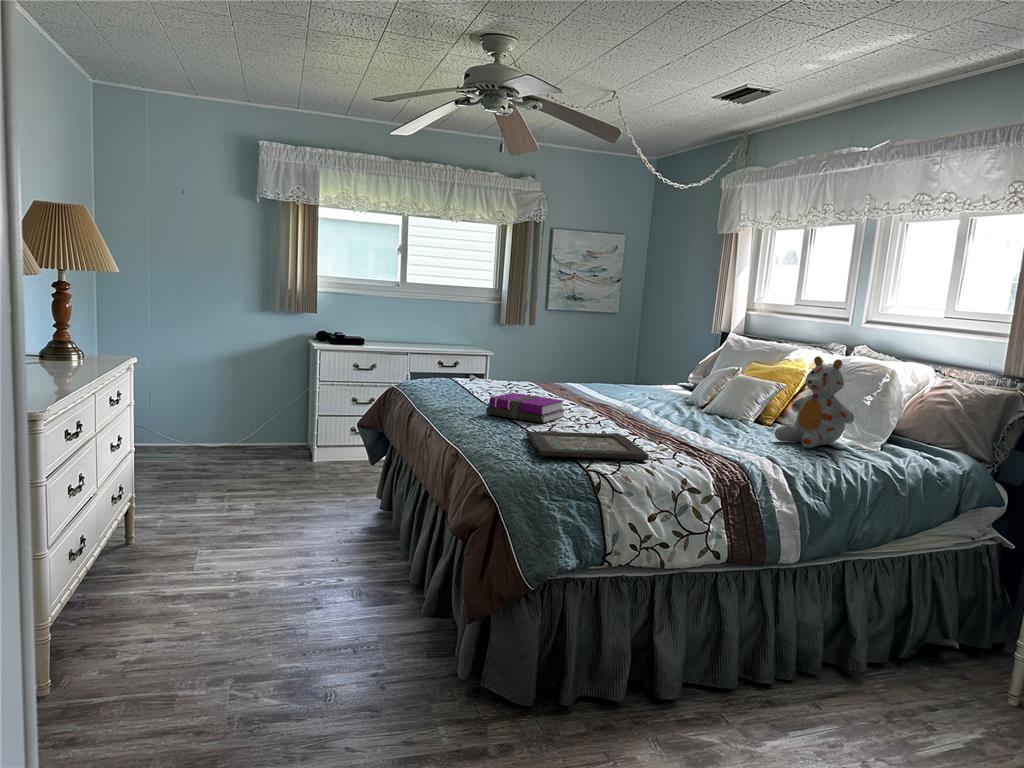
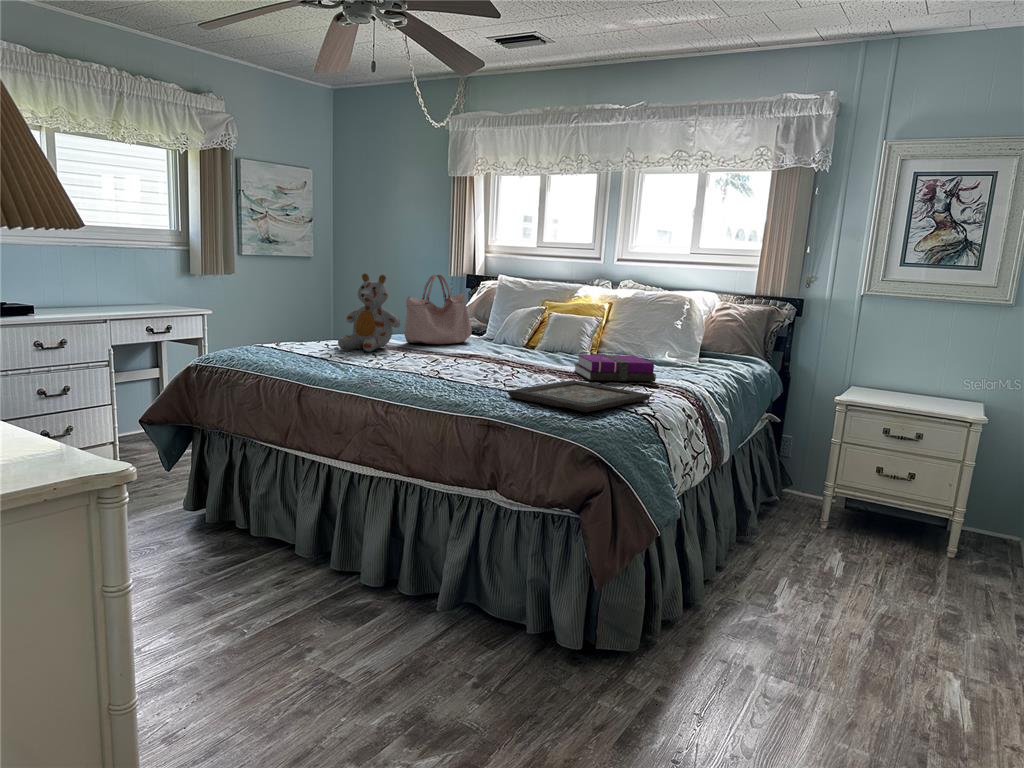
handbag: none [579,329,651,395] -> present [404,274,471,344]
stuffed bear: present [775,356,854,448] -> present [338,273,400,352]
notebook: present [486,393,565,423] -> present [574,354,656,381]

